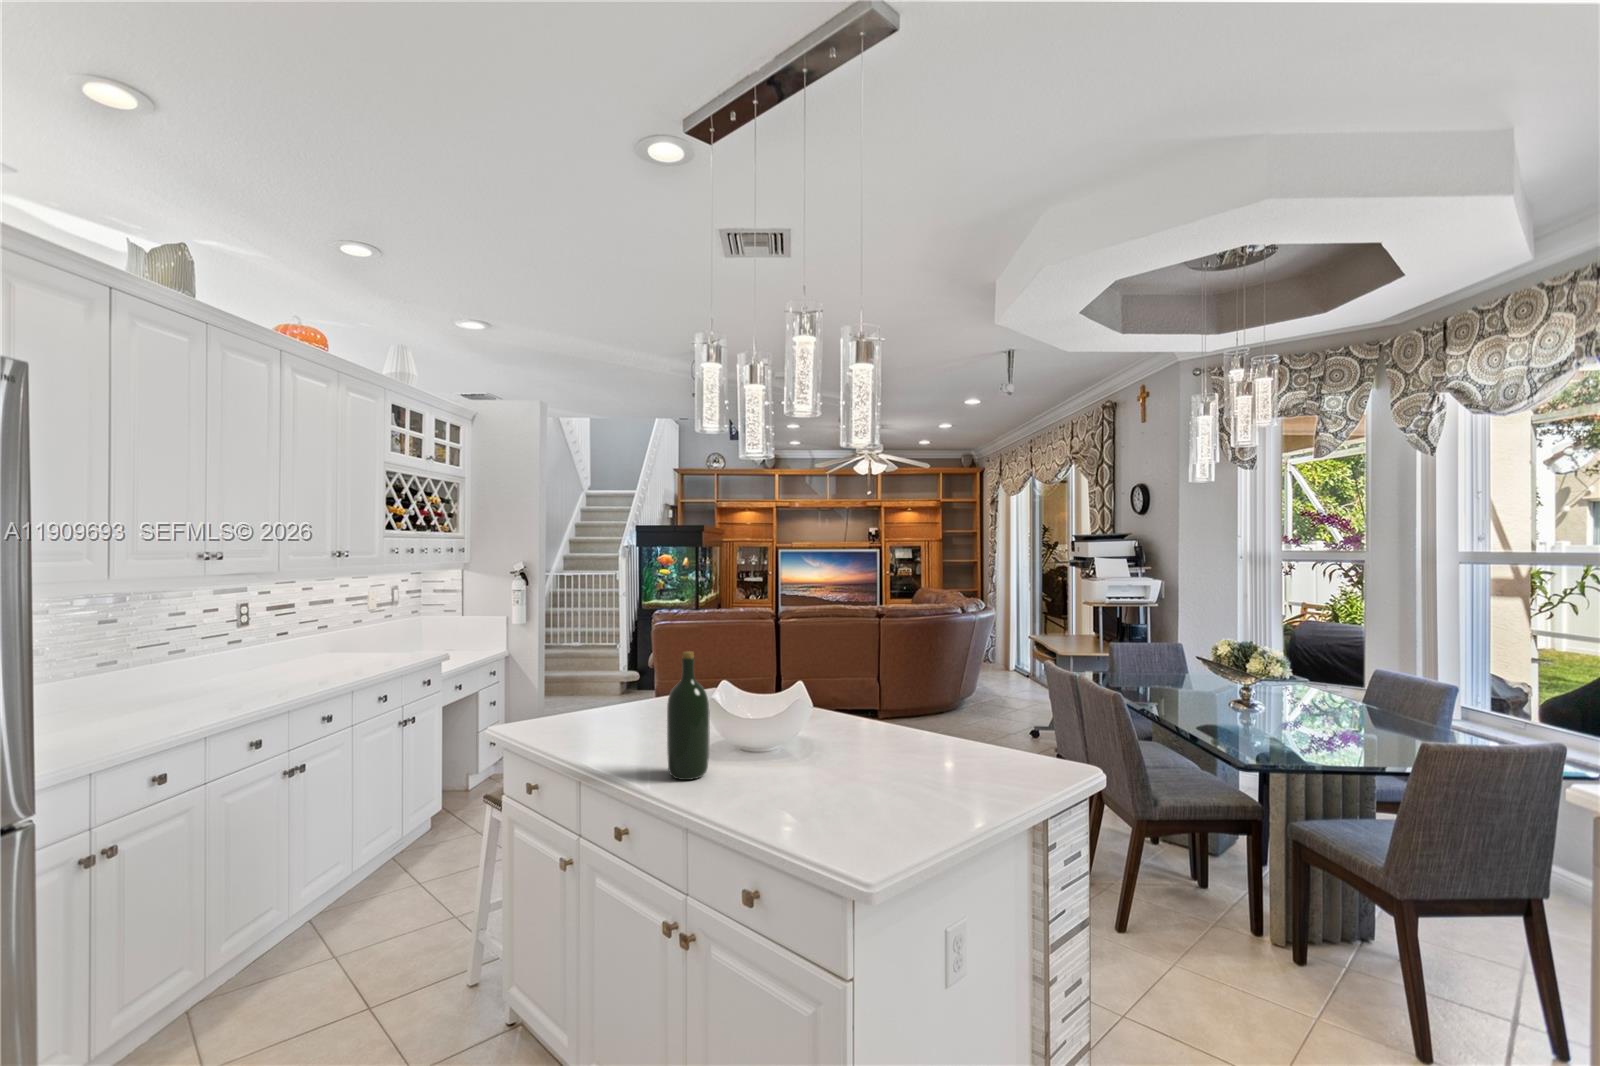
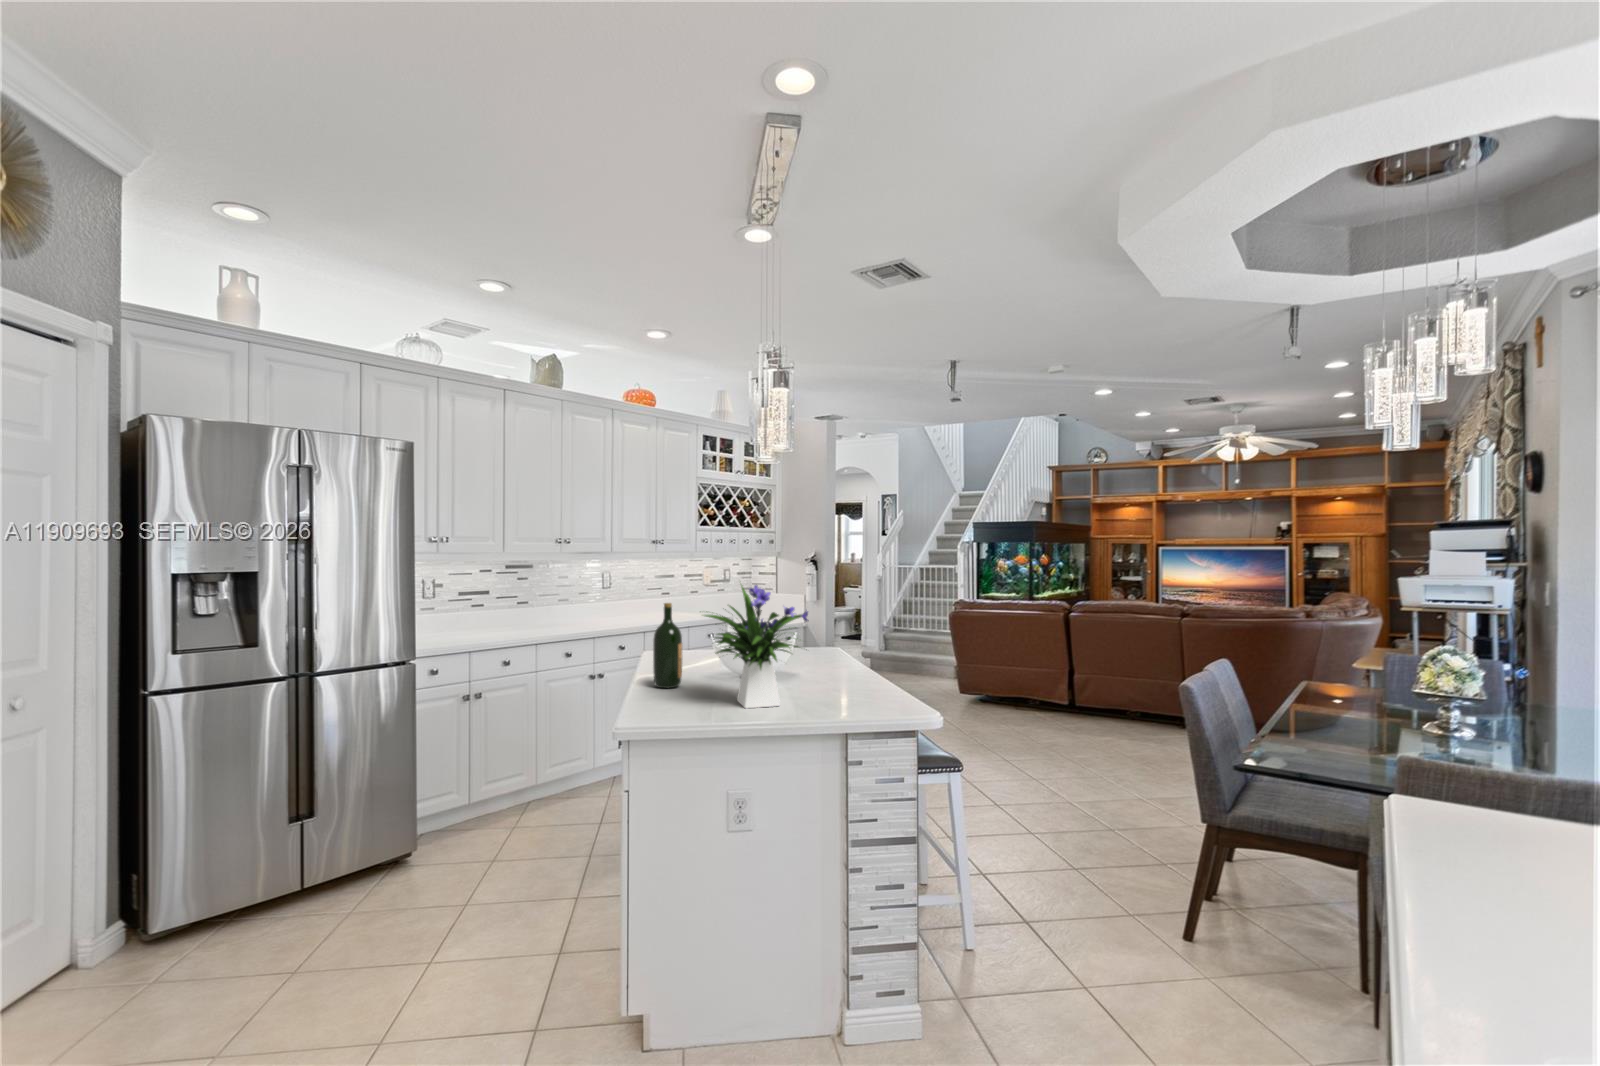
flower arrangement: none [771,611,933,786] -> present [704,585,809,708]

